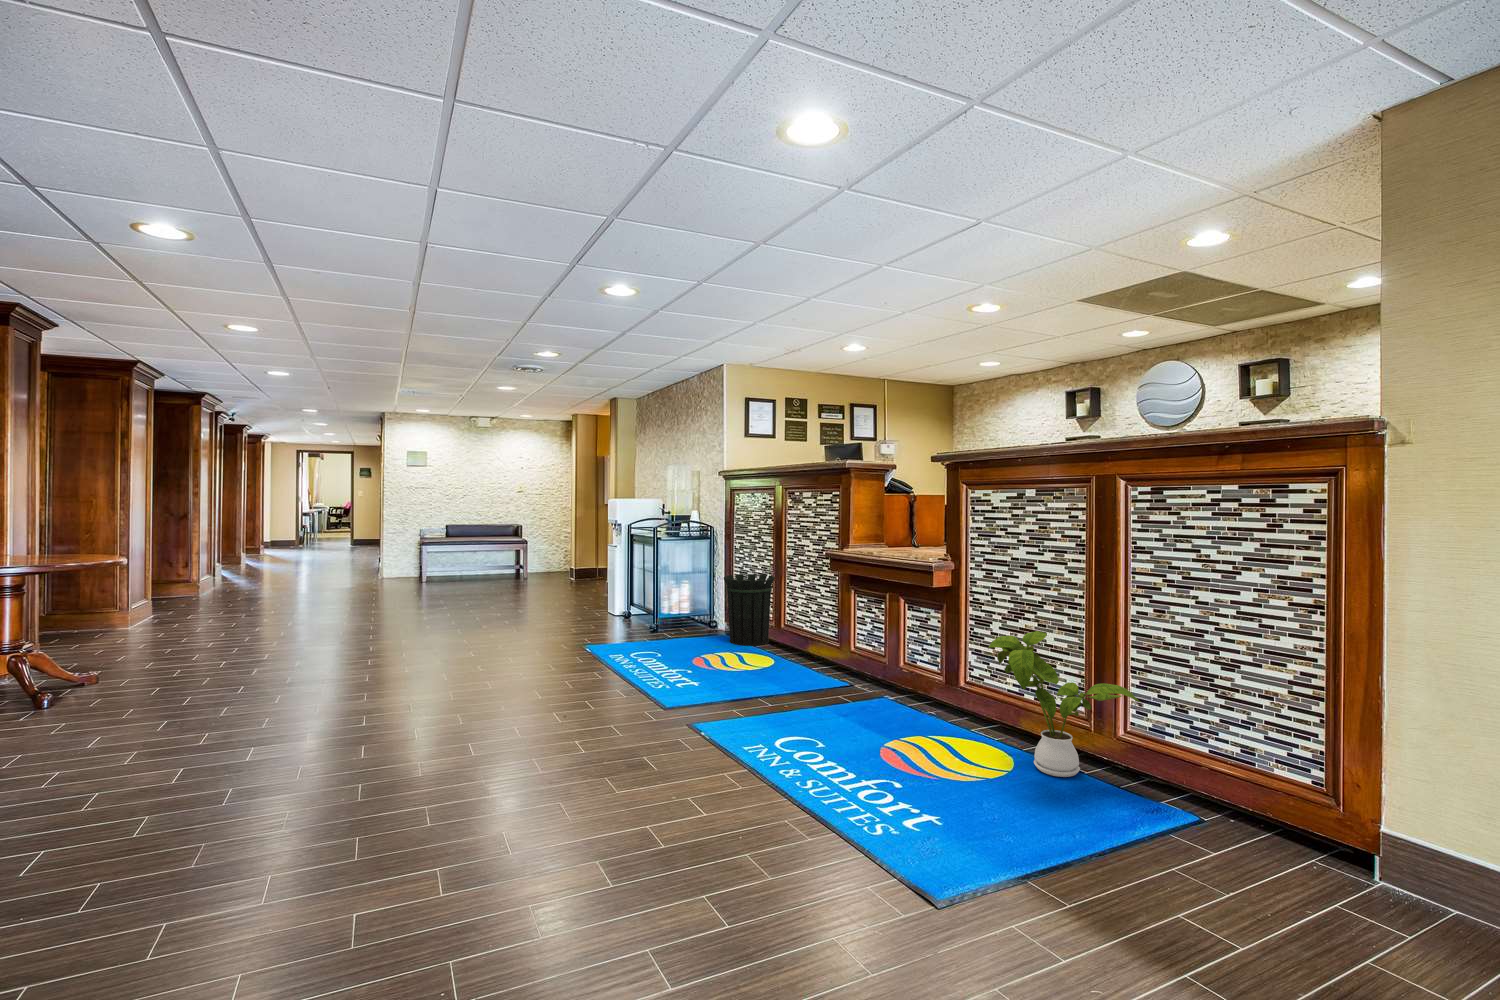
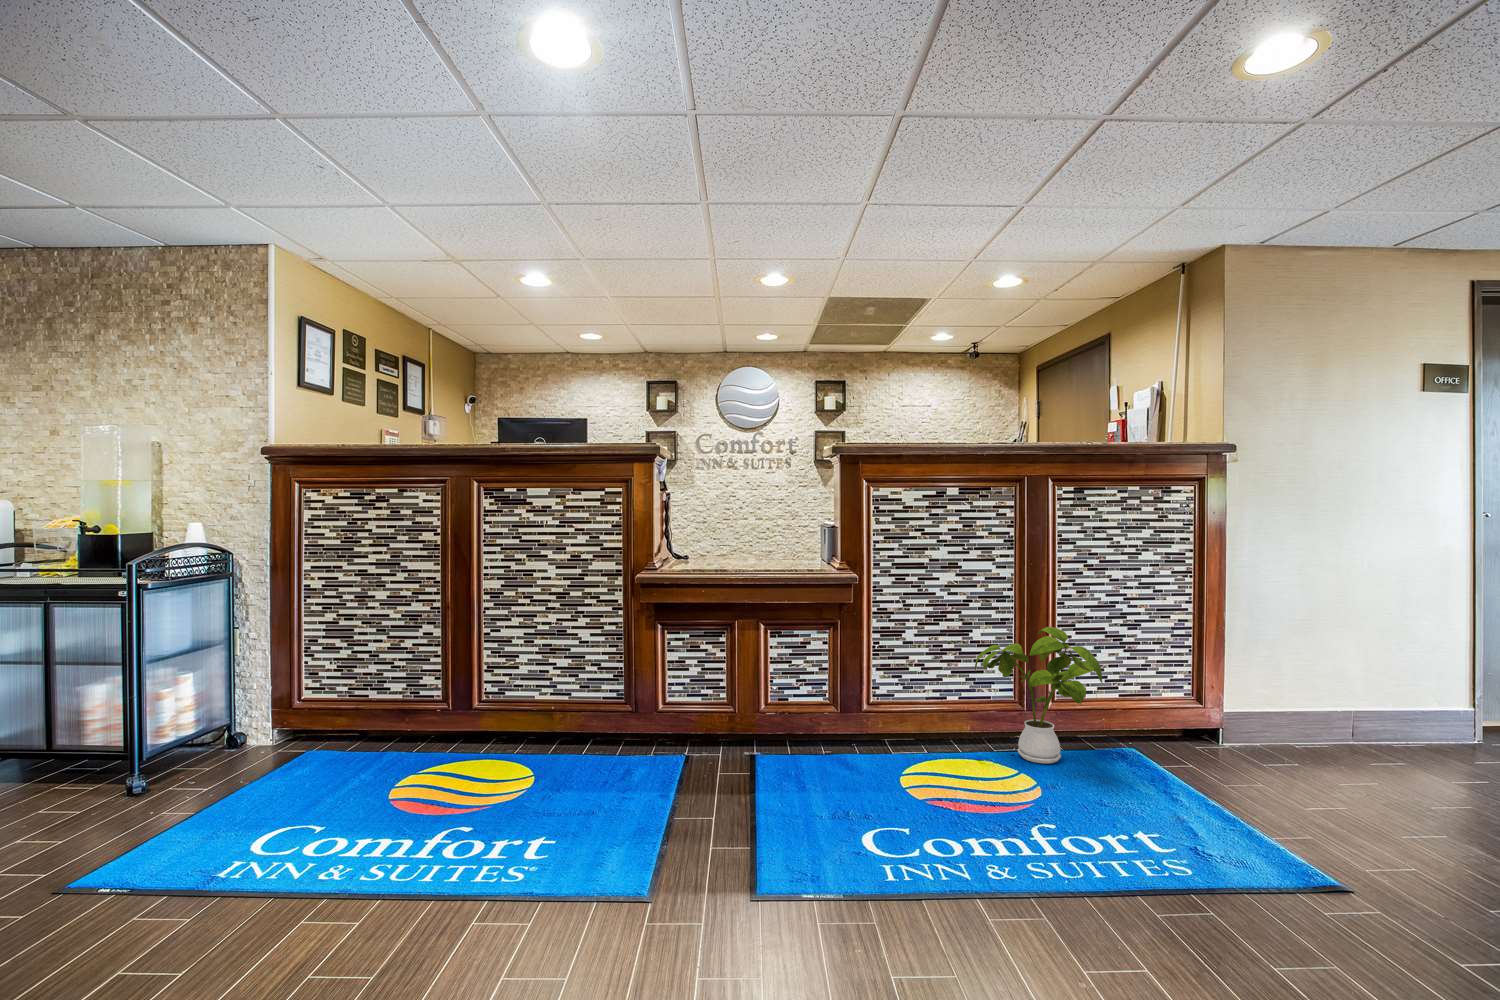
waste bin: present [724,574,775,646] -> none [342,632,449,774]

